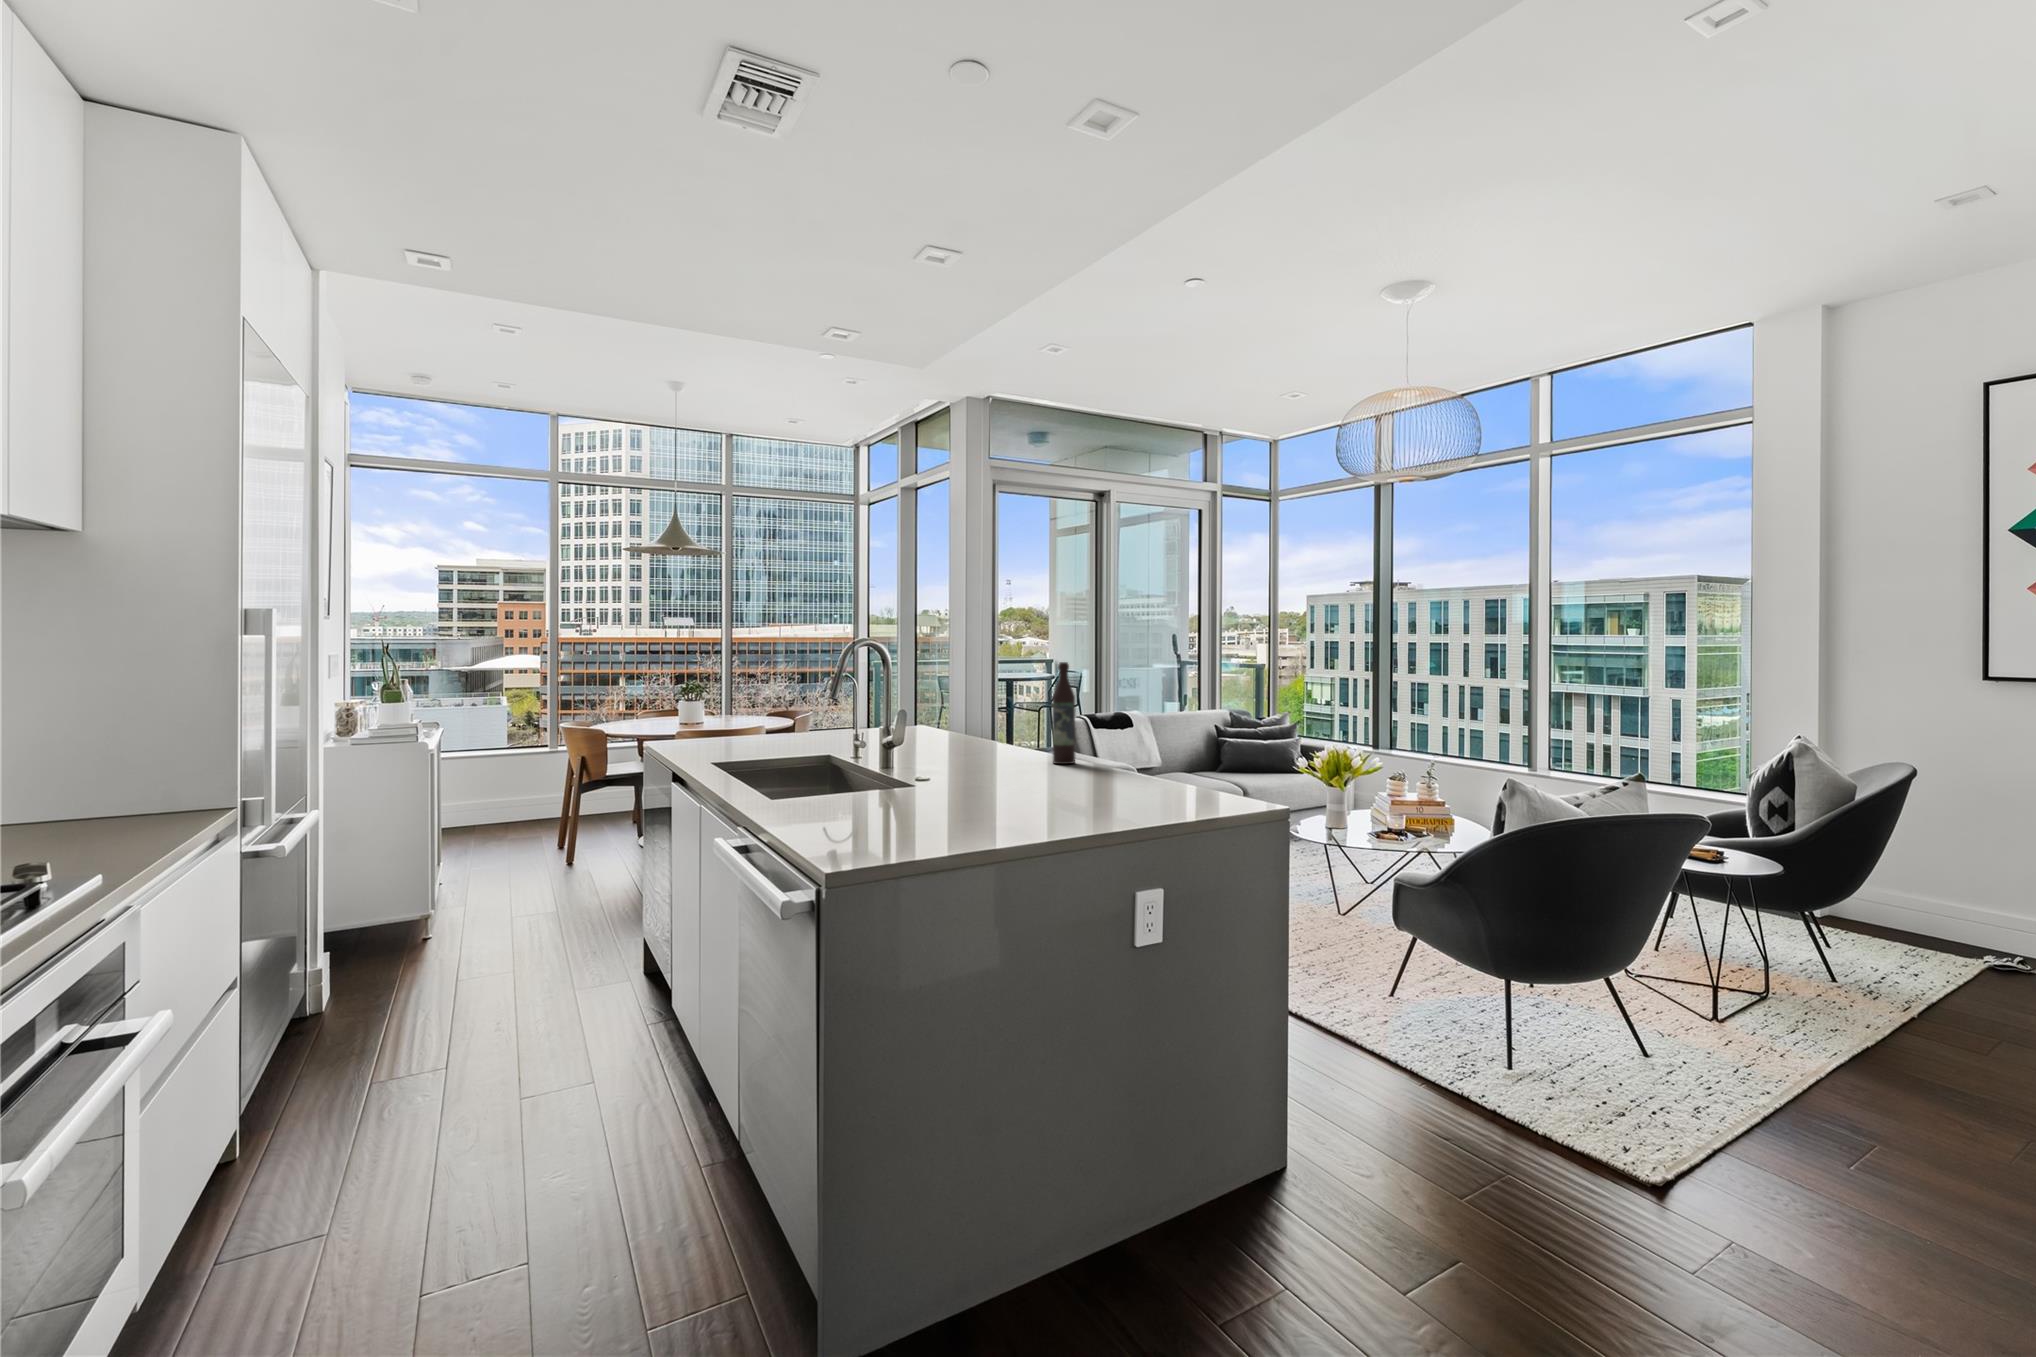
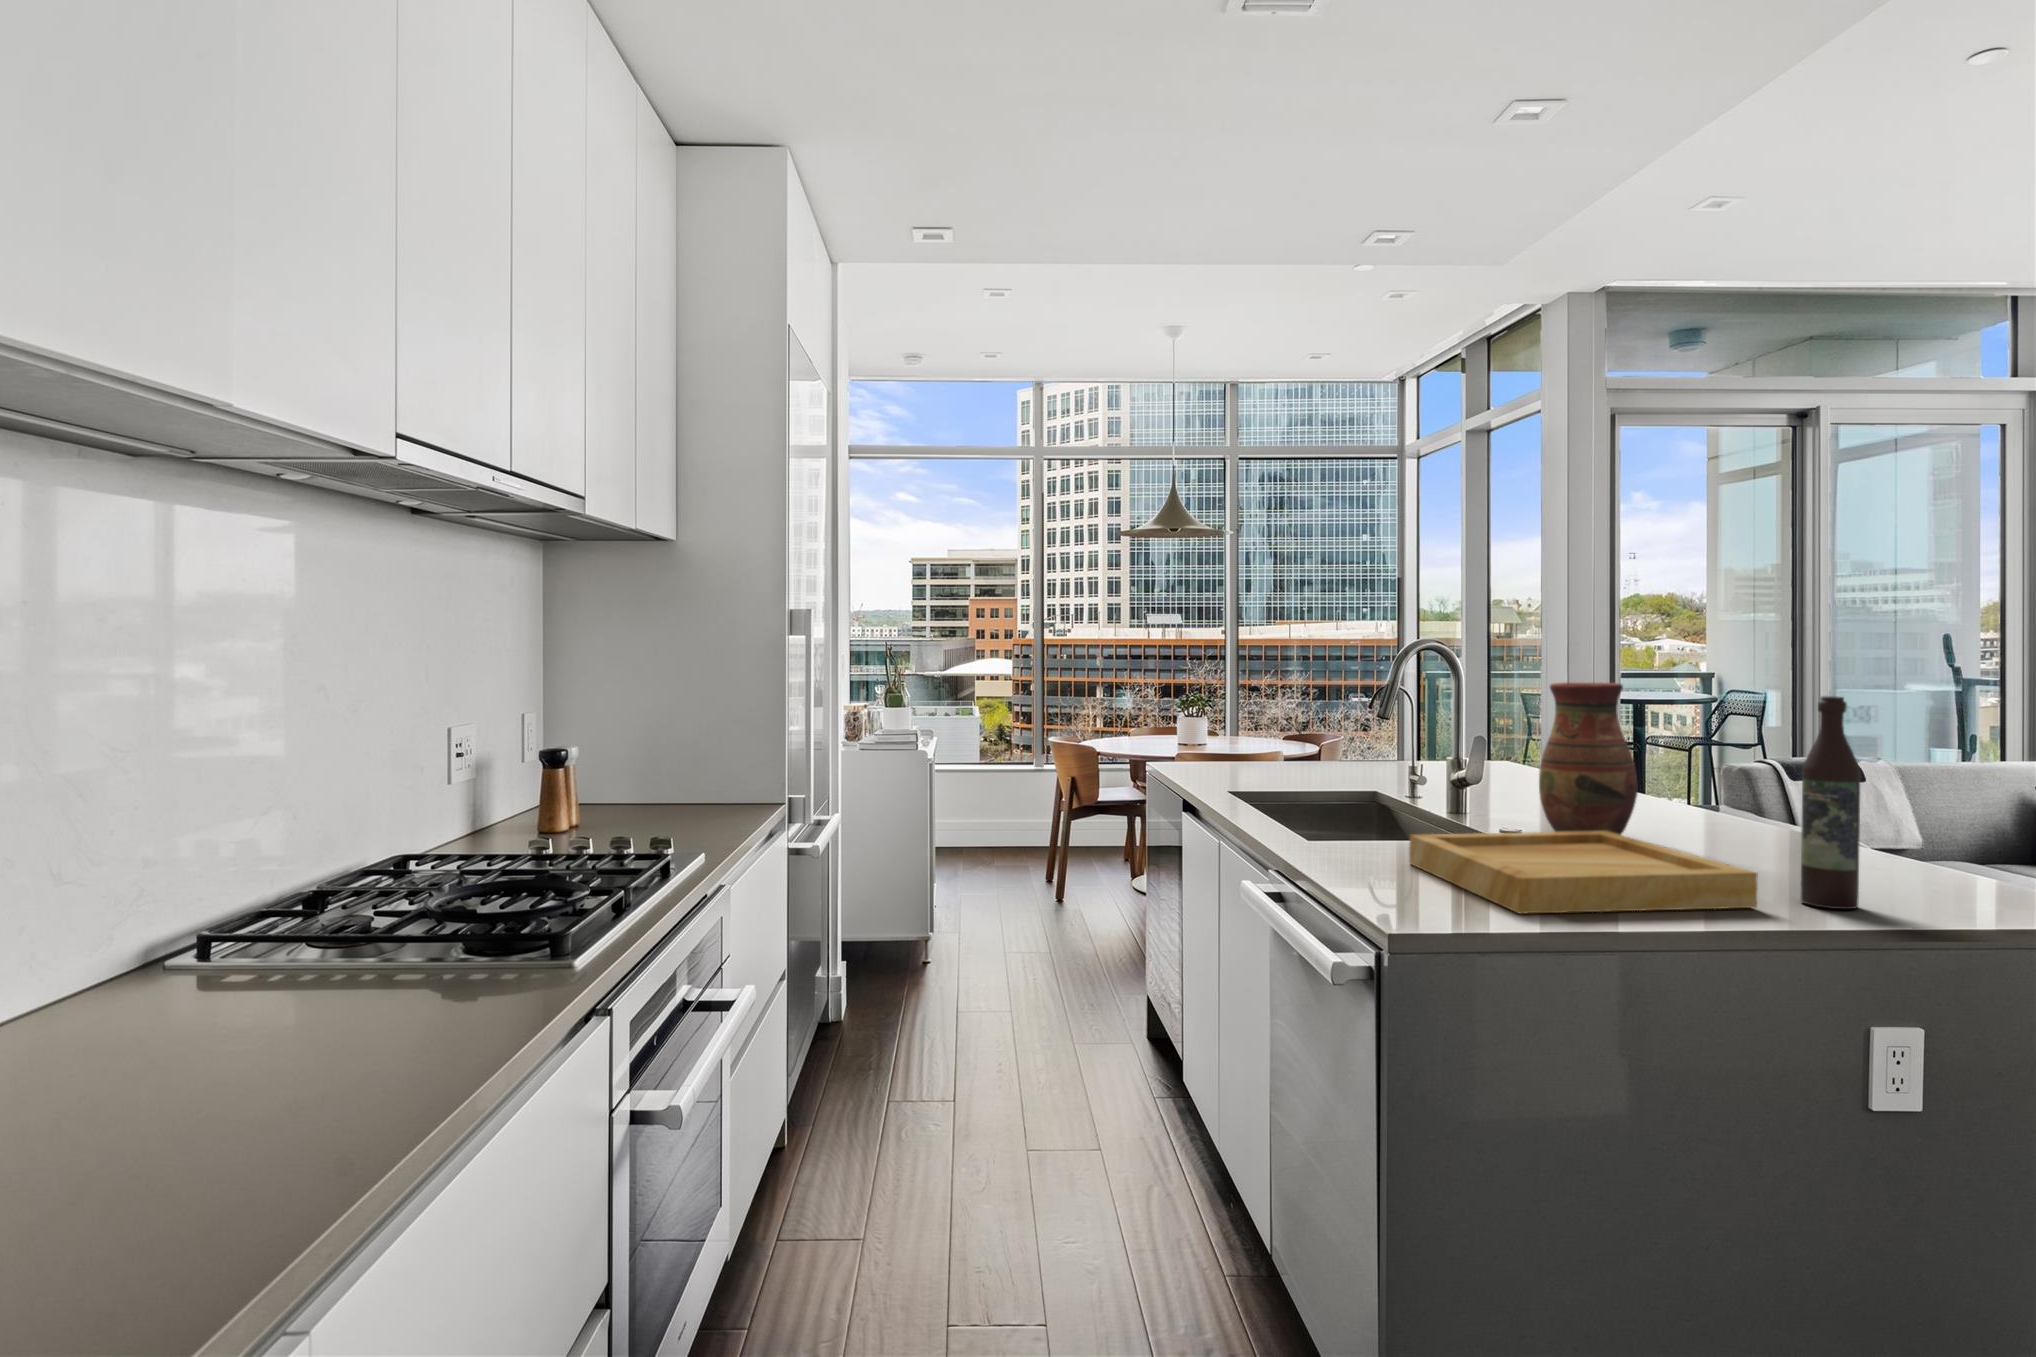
vase: none [940,659,989,748] -> present [1539,682,1638,835]
tray: none [870,739,1033,776] -> present [1409,831,1758,914]

